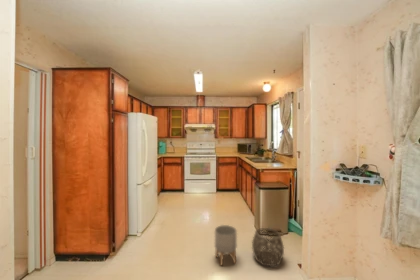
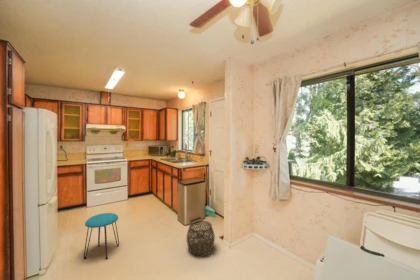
stool: none [170,201,197,240] -> present [84,213,119,259]
planter: present [215,225,237,265] -> none [151,227,174,272]

